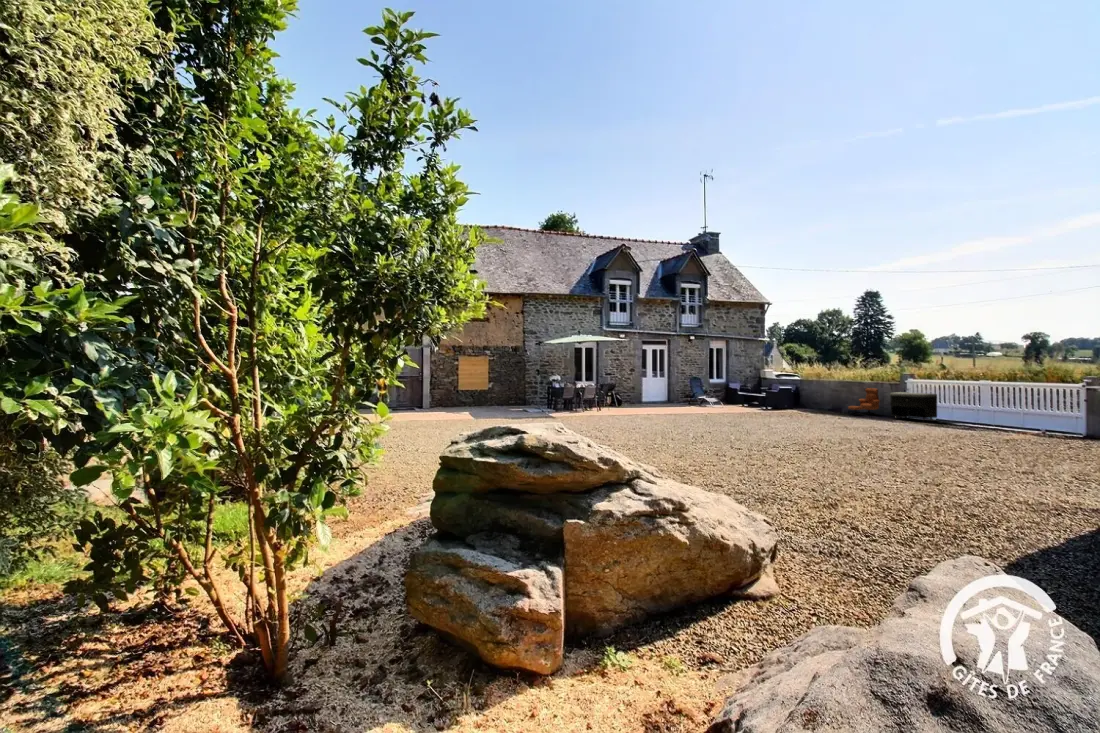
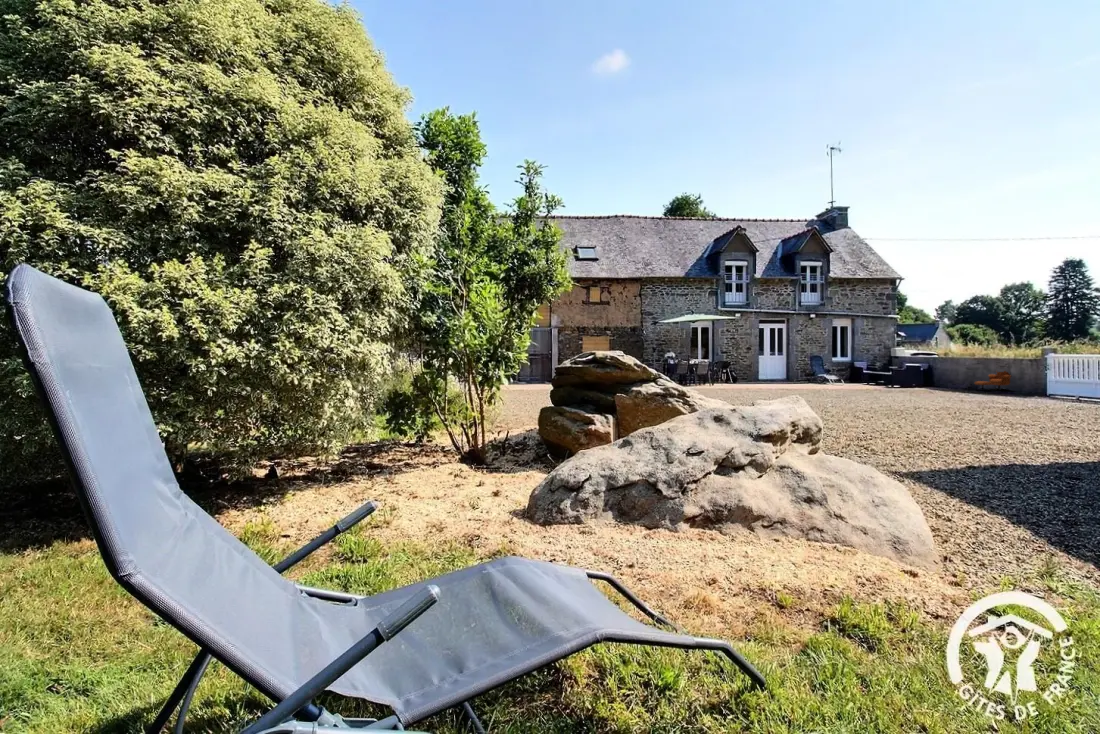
storage bench: present [890,392,937,421] -> none [1019,367,1073,396]

